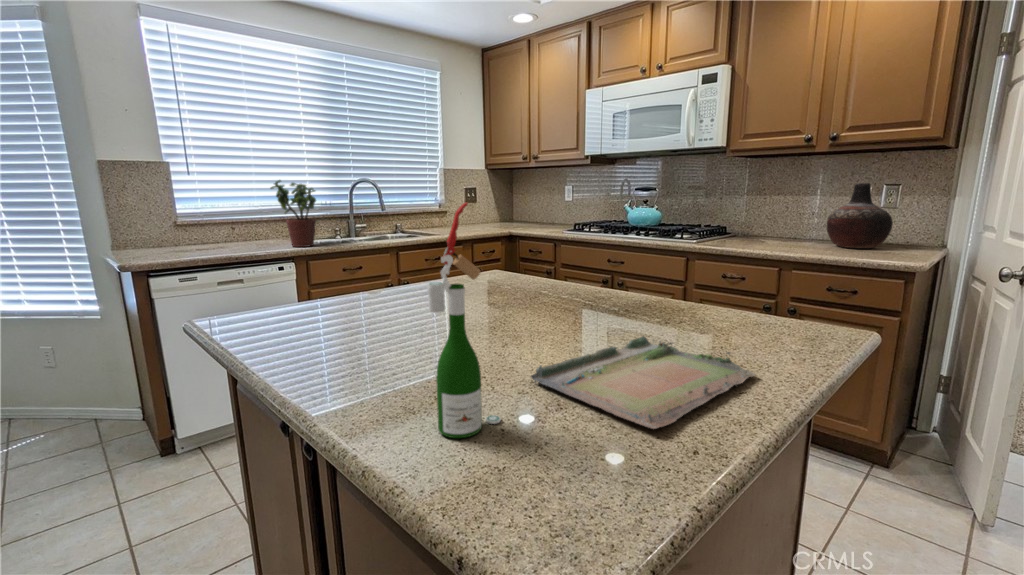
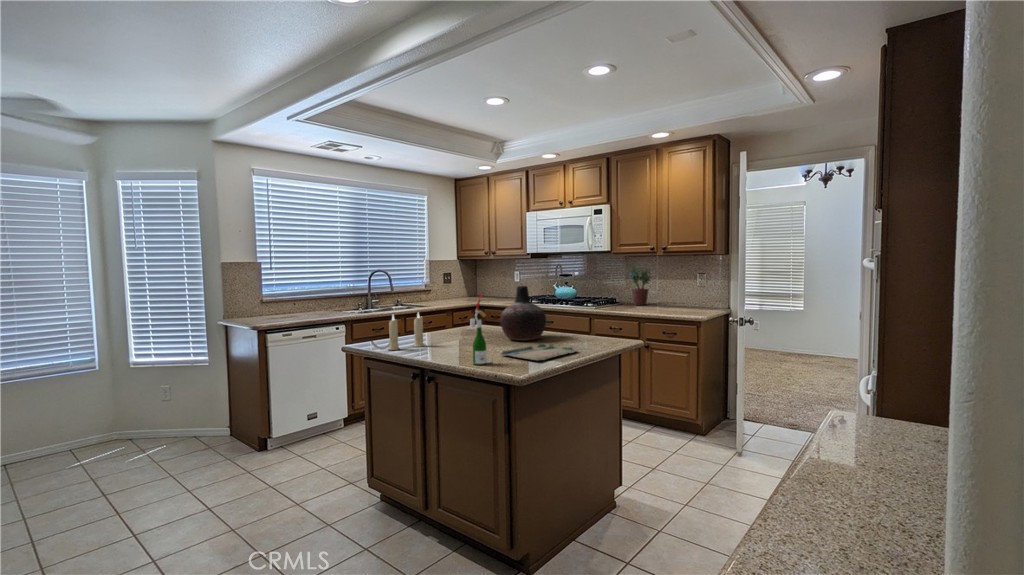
potted plant: present [271,180,316,247] -> present [629,267,651,305]
vase: present [827,183,893,248] -> present [500,286,546,340]
candle: none [262,248,362,341] -> present [388,313,424,350]

